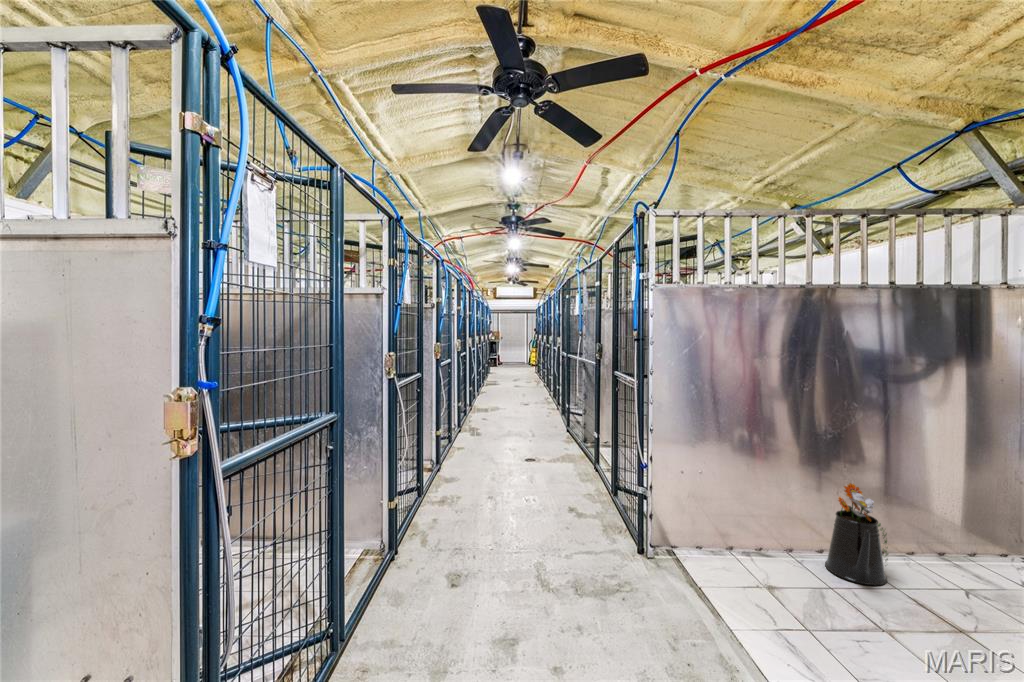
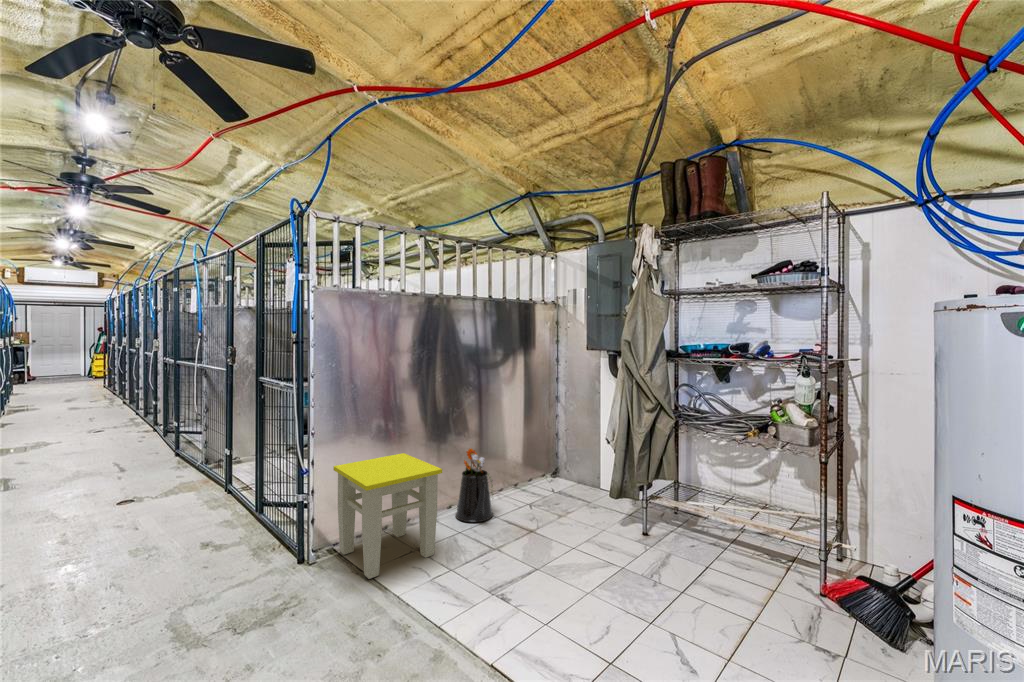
stool: none [672,467,796,599] -> present [333,453,442,579]

